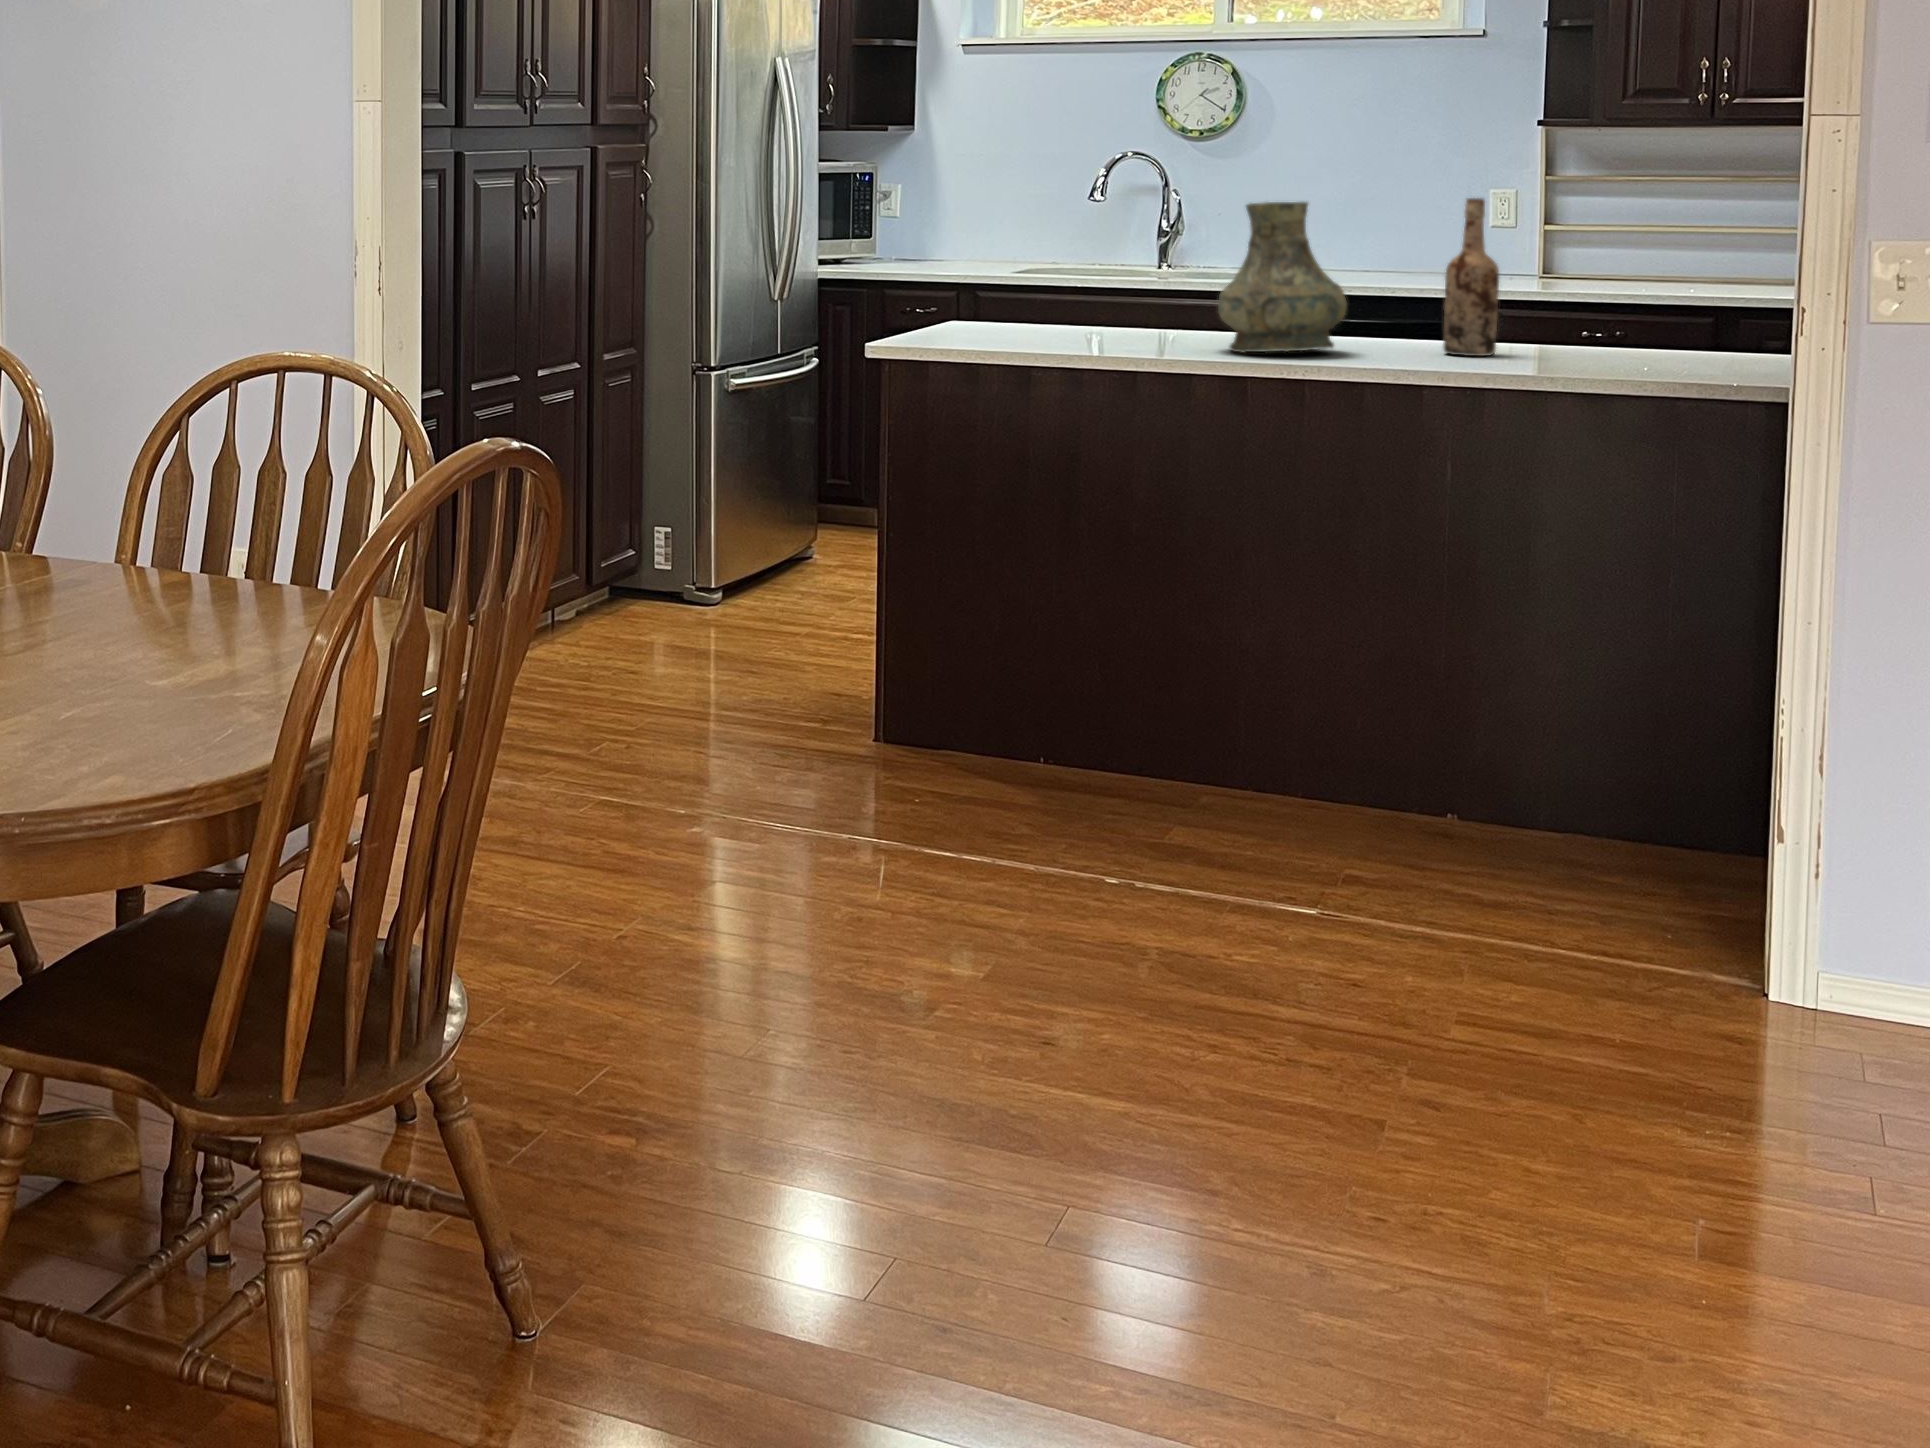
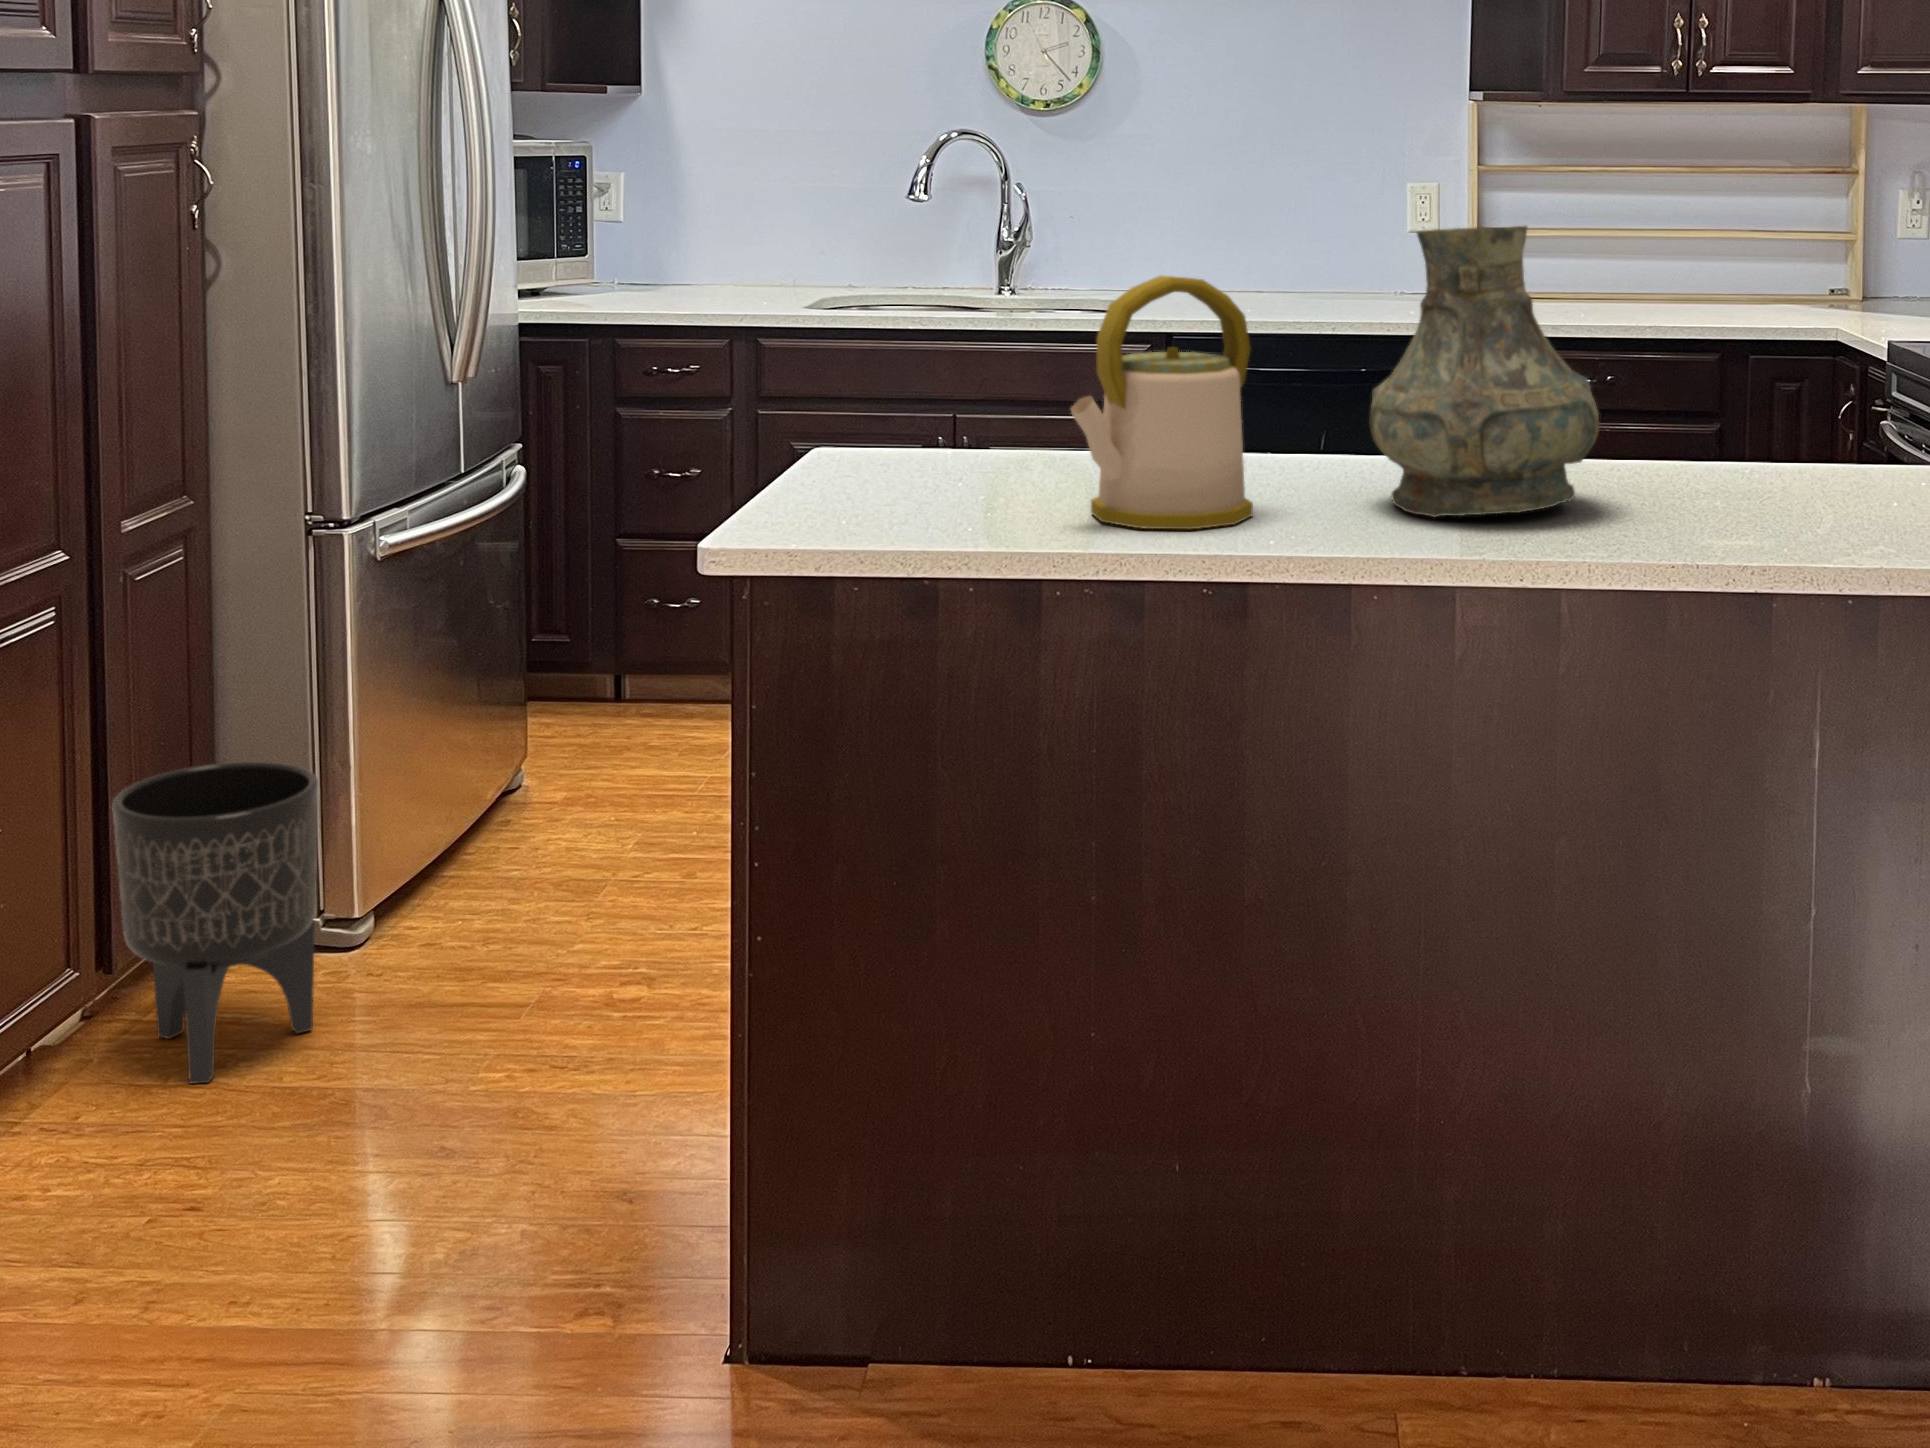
wine bottle: present [1443,198,1499,356] -> none [1725,214,1815,494]
kettle: none [1049,225,1152,351] -> present [1071,276,1253,529]
planter: none [597,484,695,637] -> present [112,762,318,1084]

